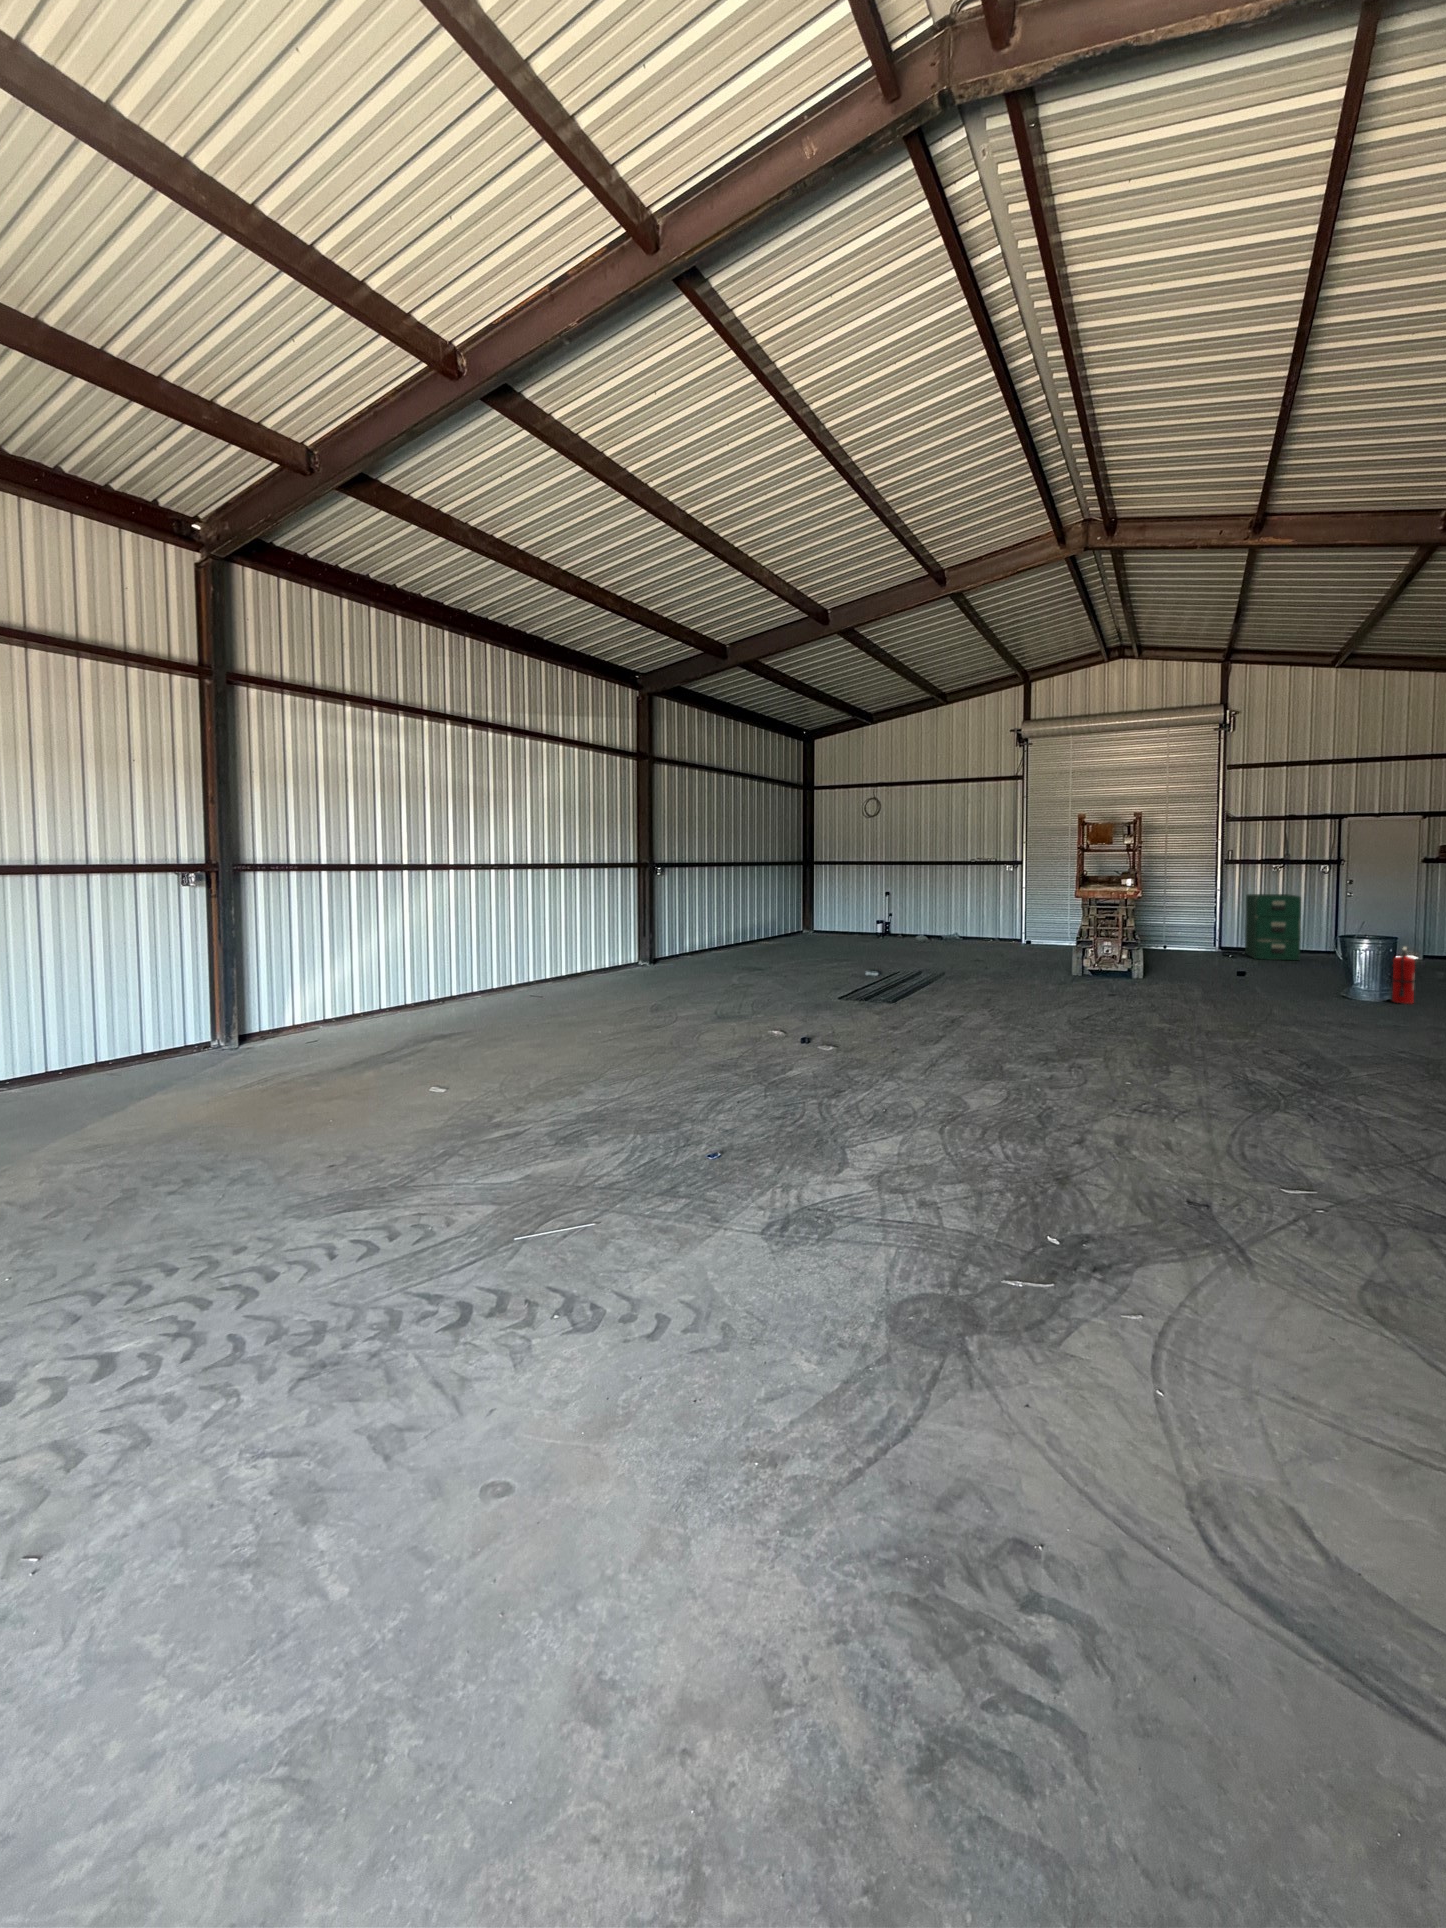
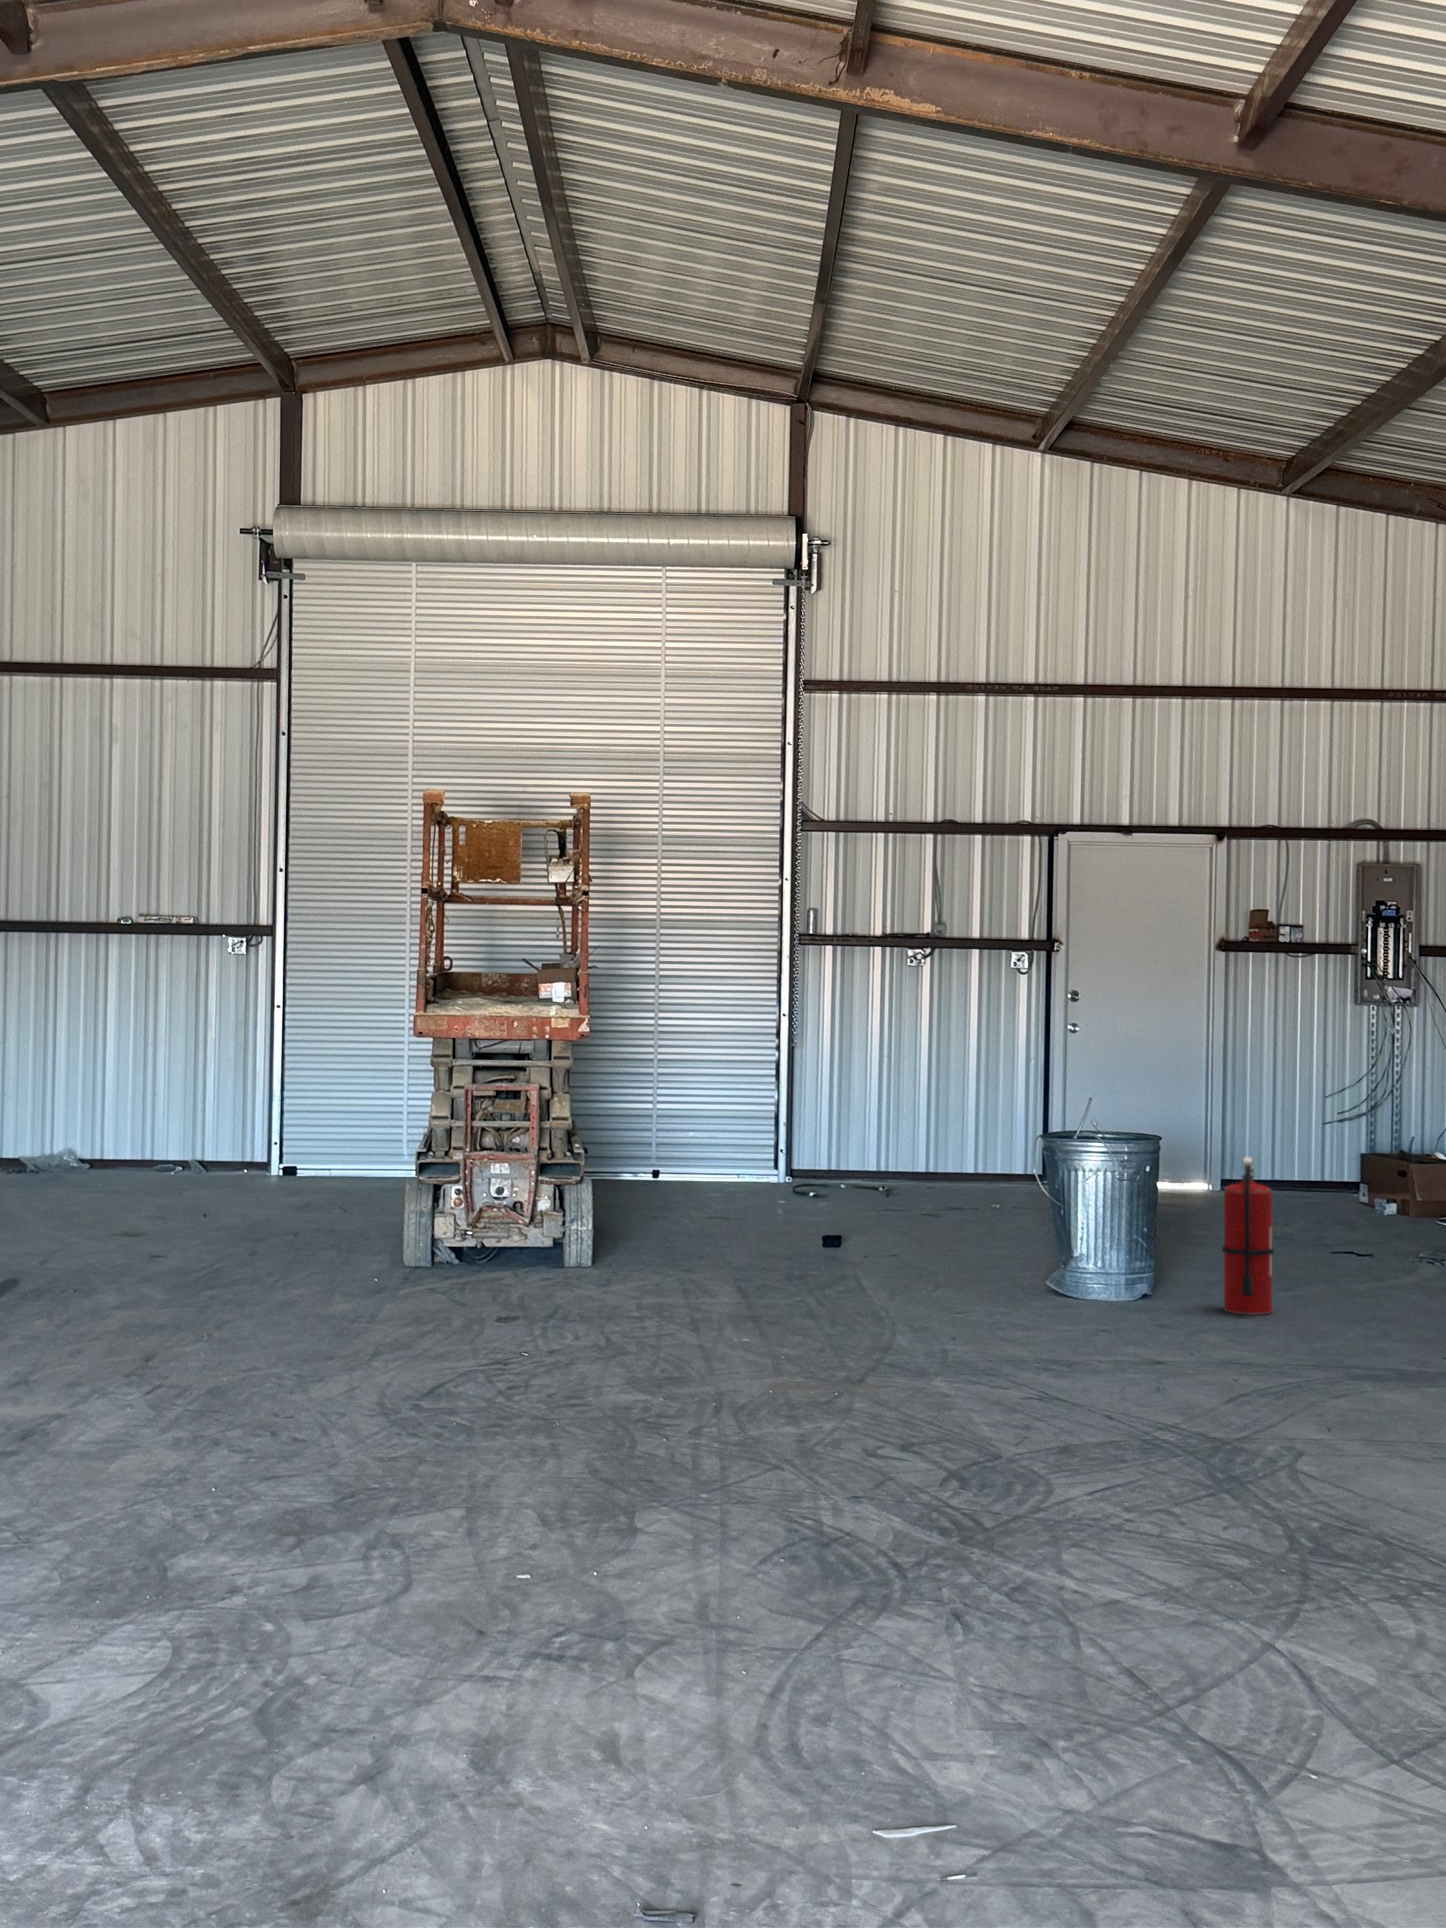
filing cabinet: present [1245,894,1301,960] -> none [849,1024,977,1201]

